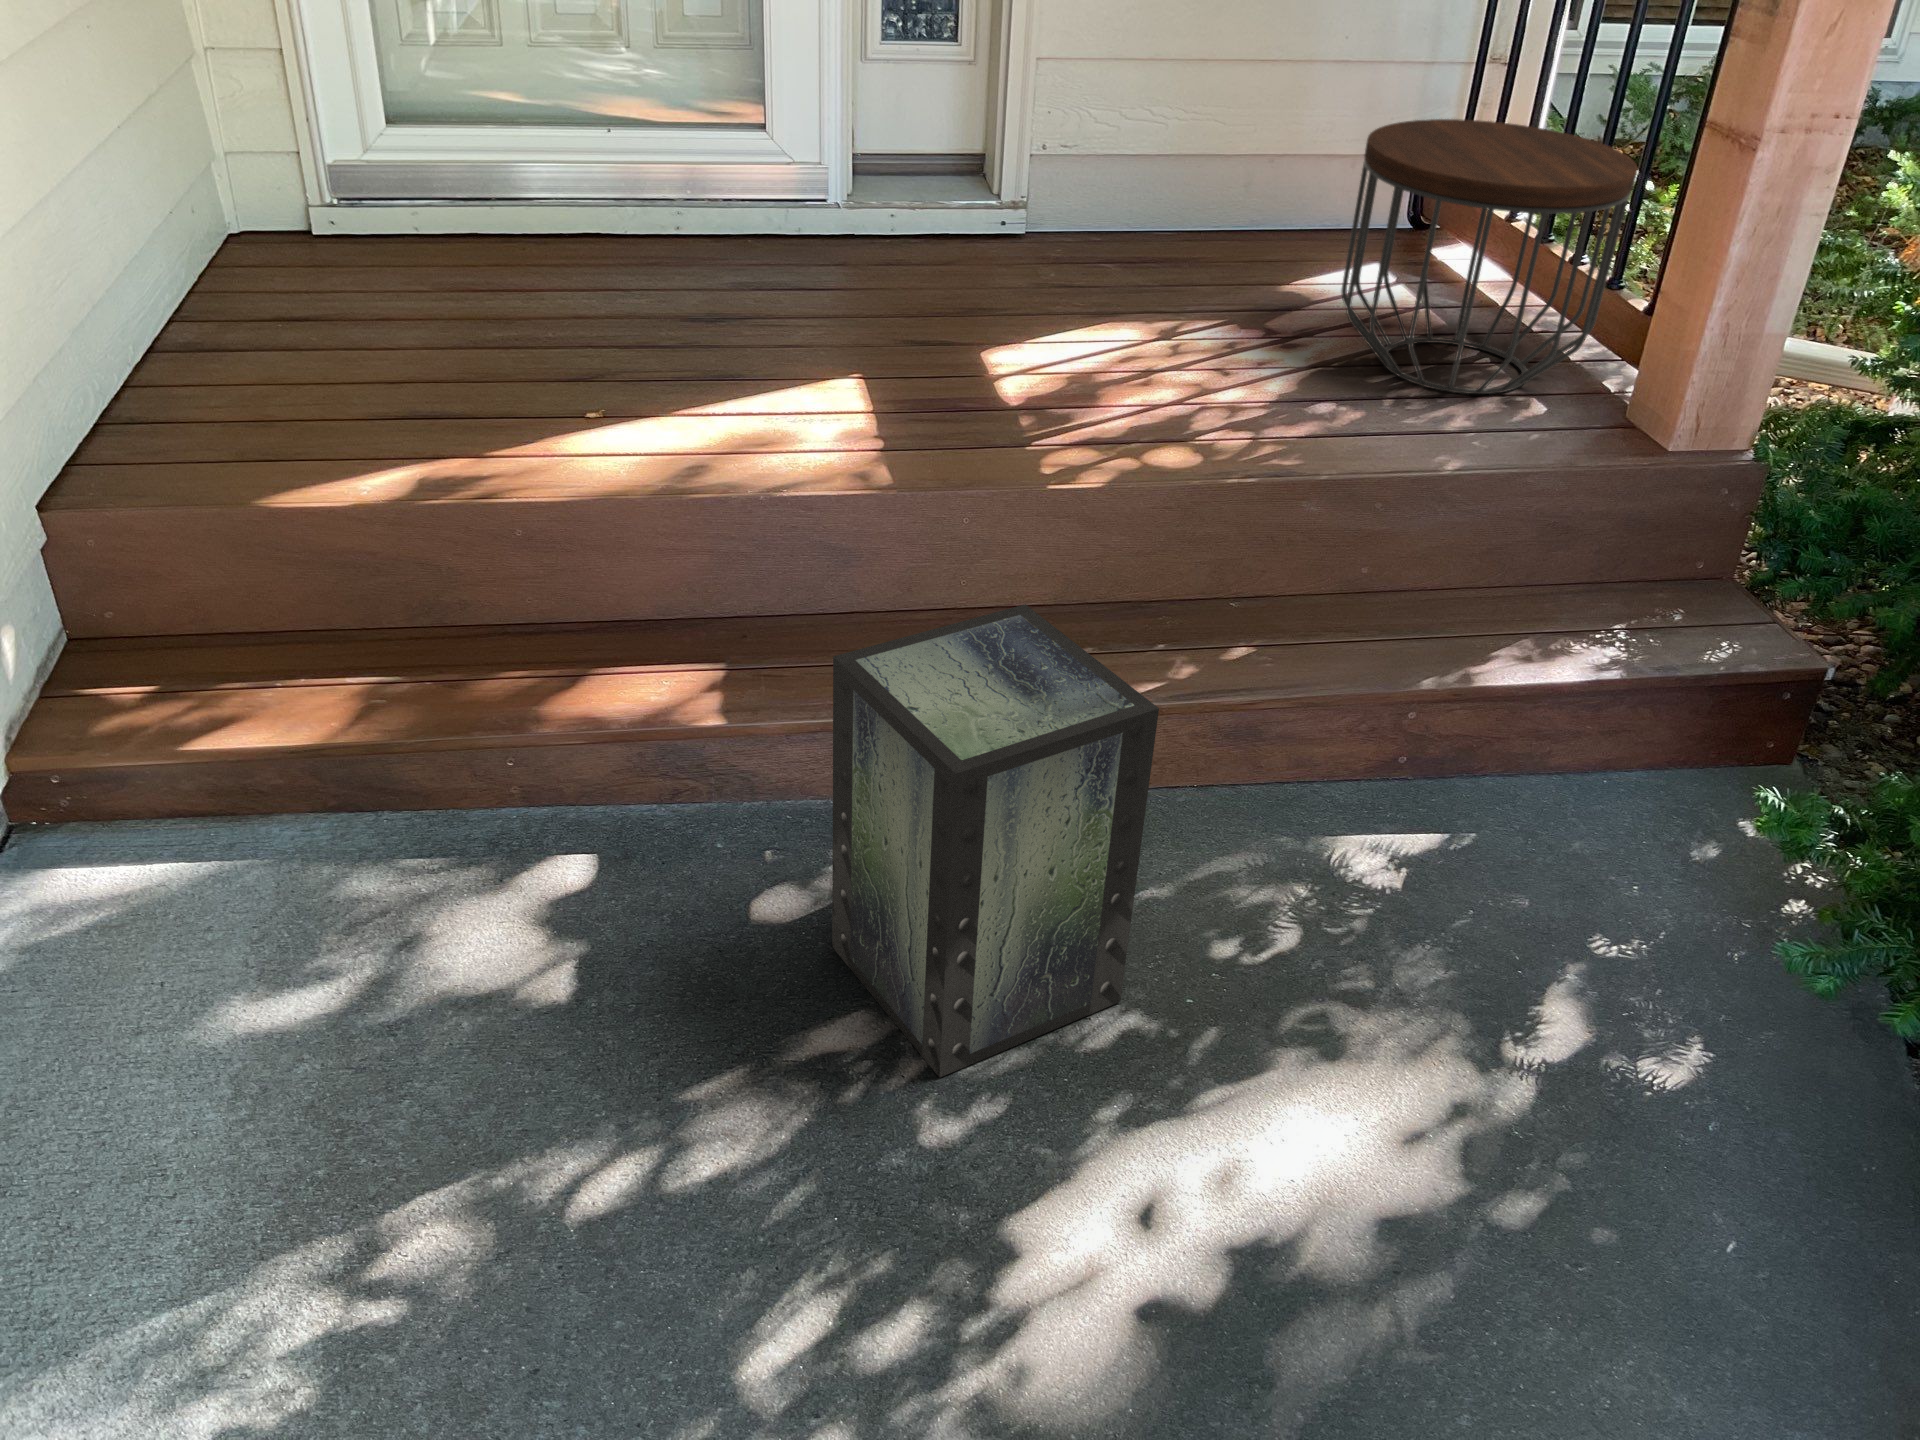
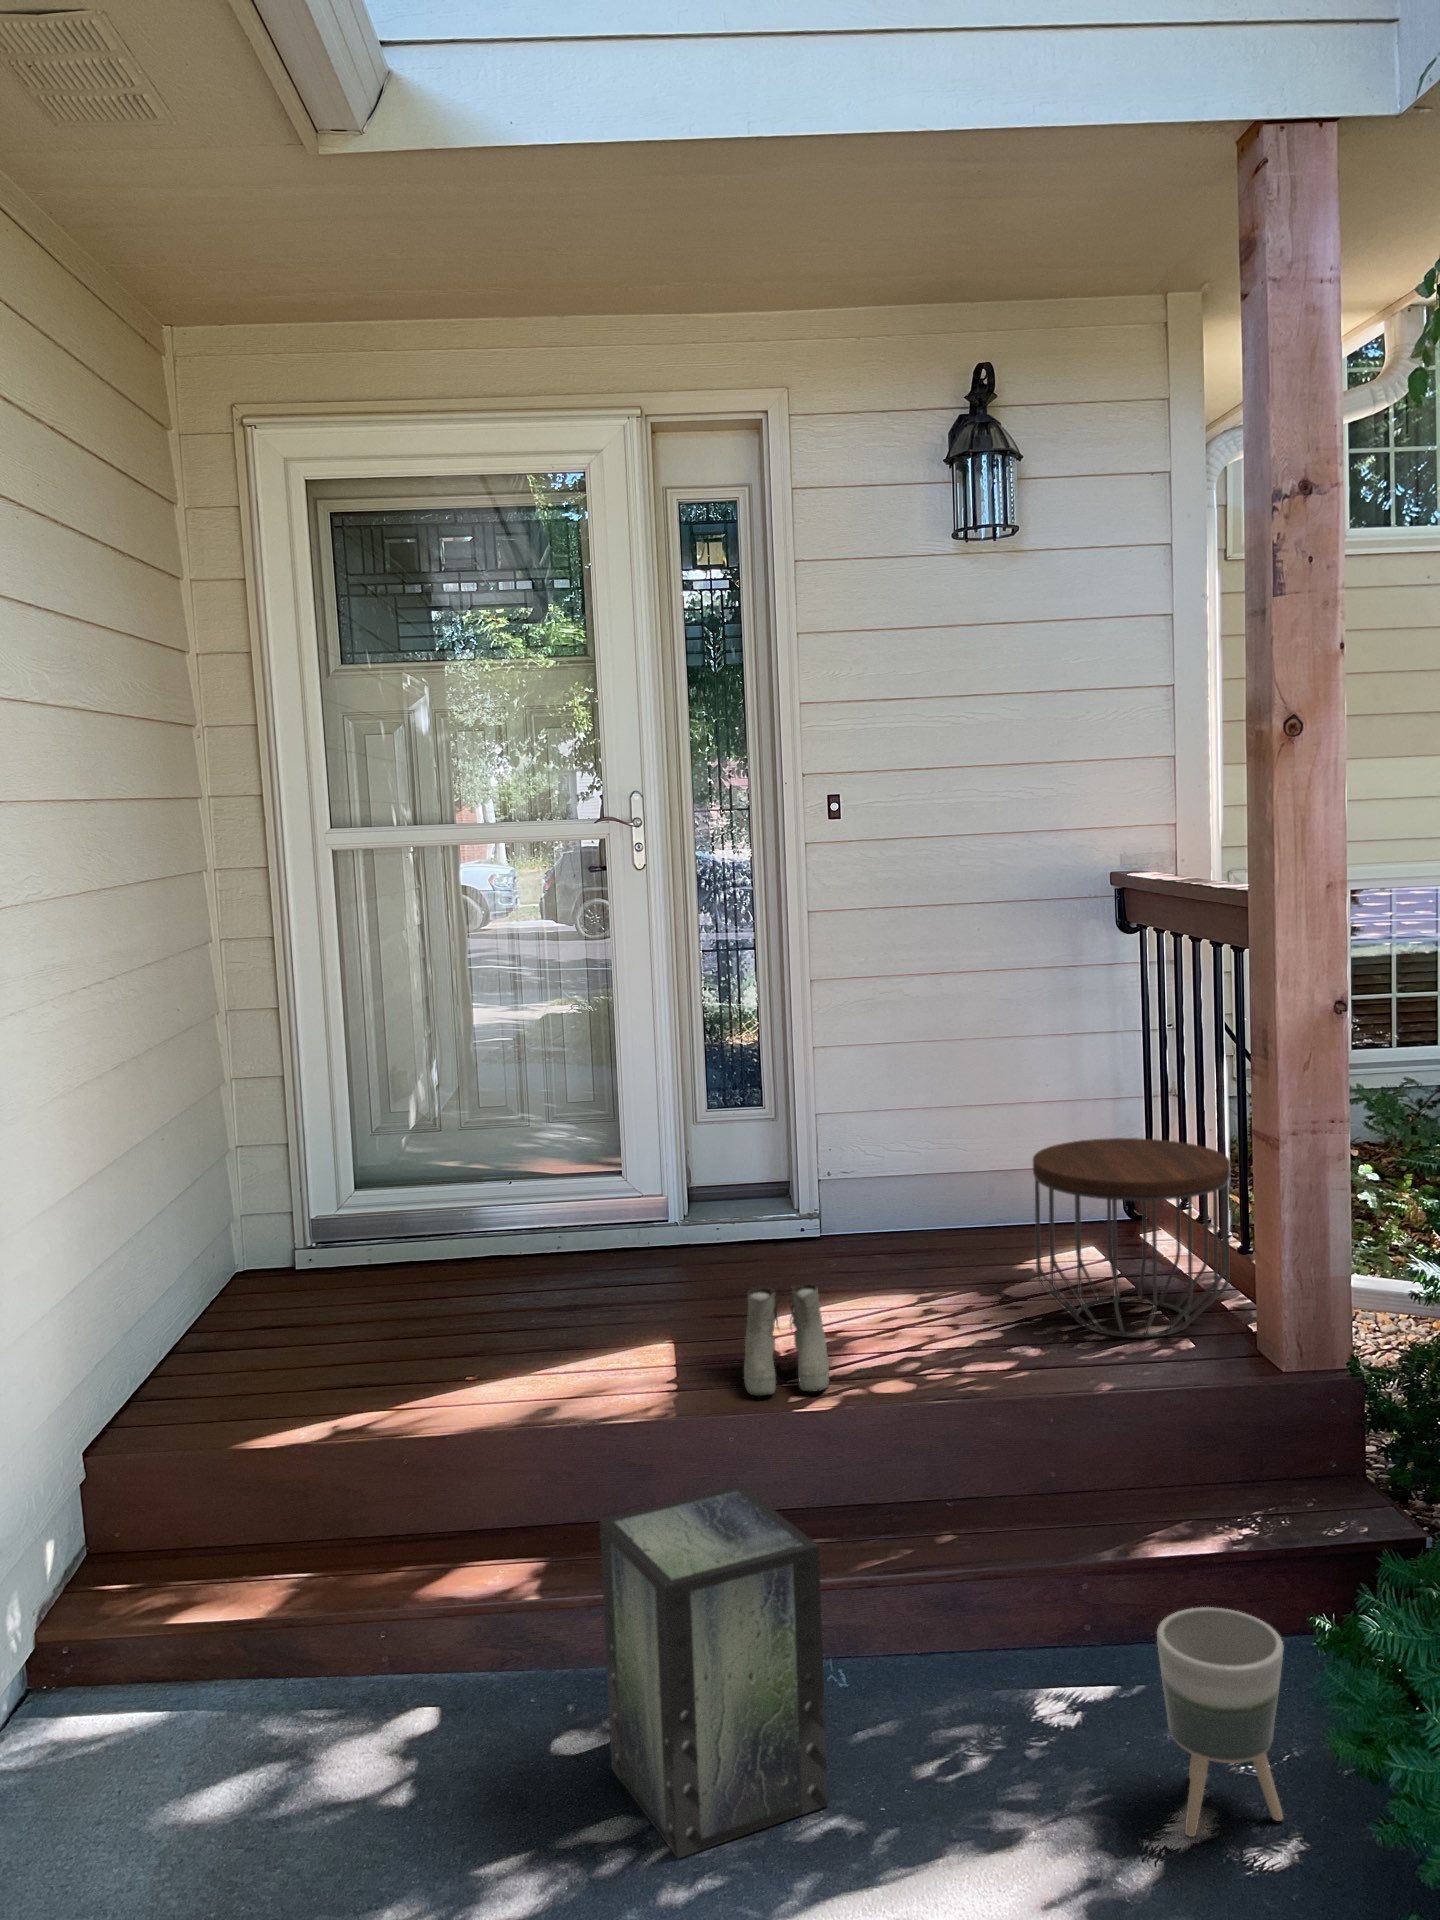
boots: none [974,306,1089,458] -> present [744,1284,829,1396]
planter: none [1557,782,1751,1045] -> present [1157,1607,1283,1837]

